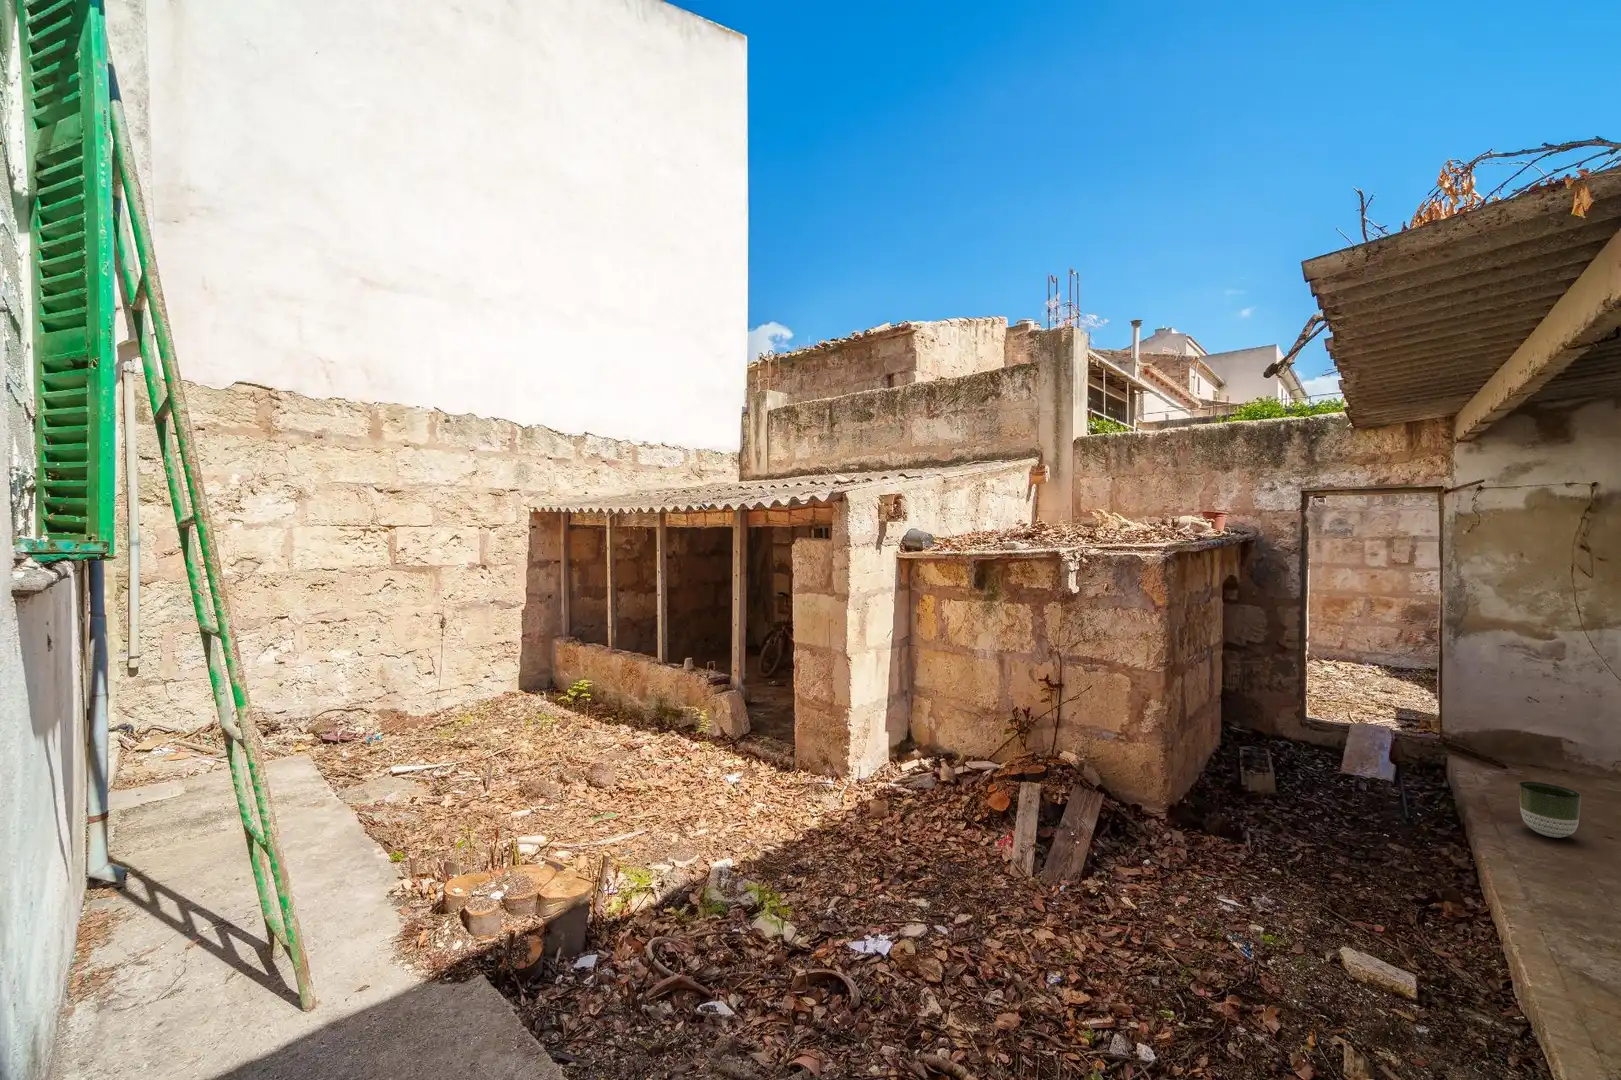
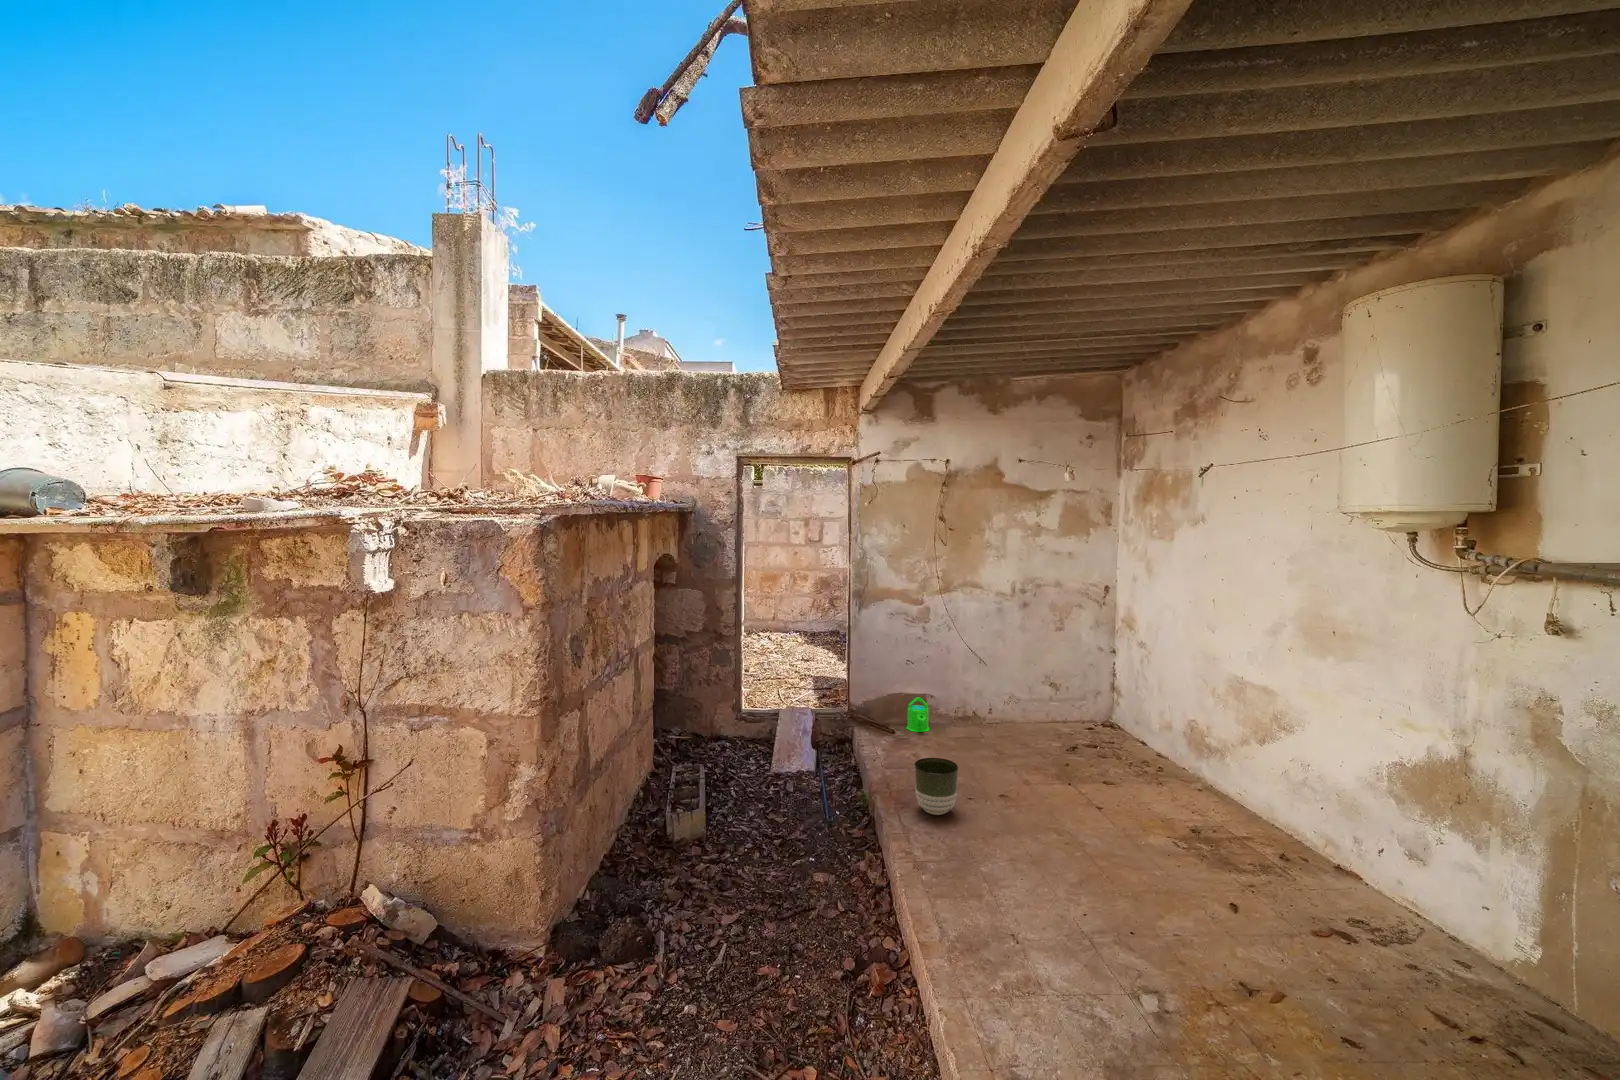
watering can: none [1523,737,1562,775] -> present [906,697,930,732]

